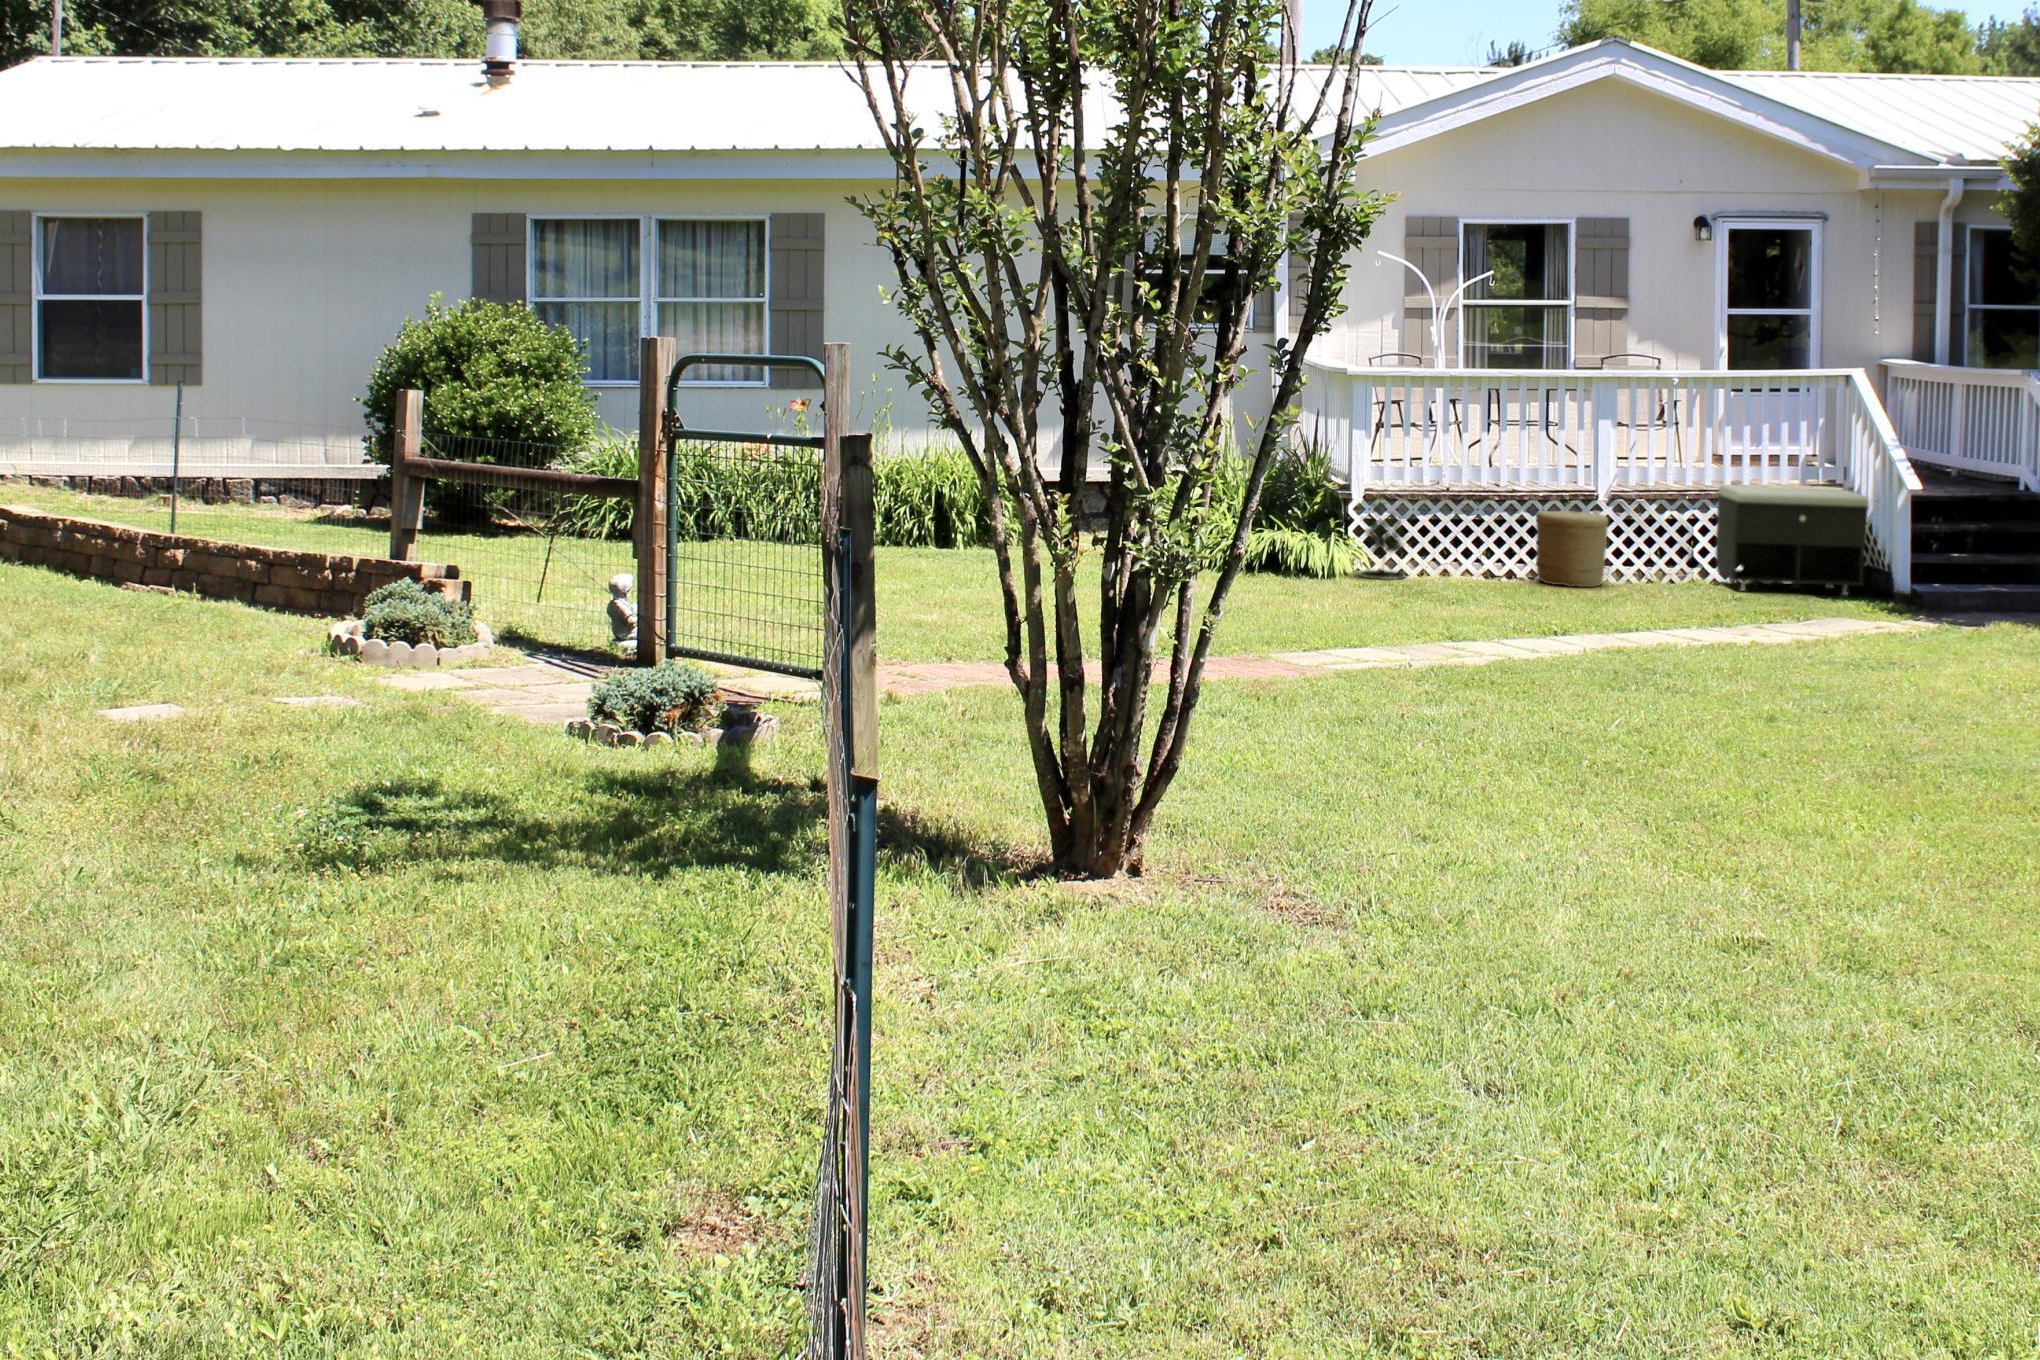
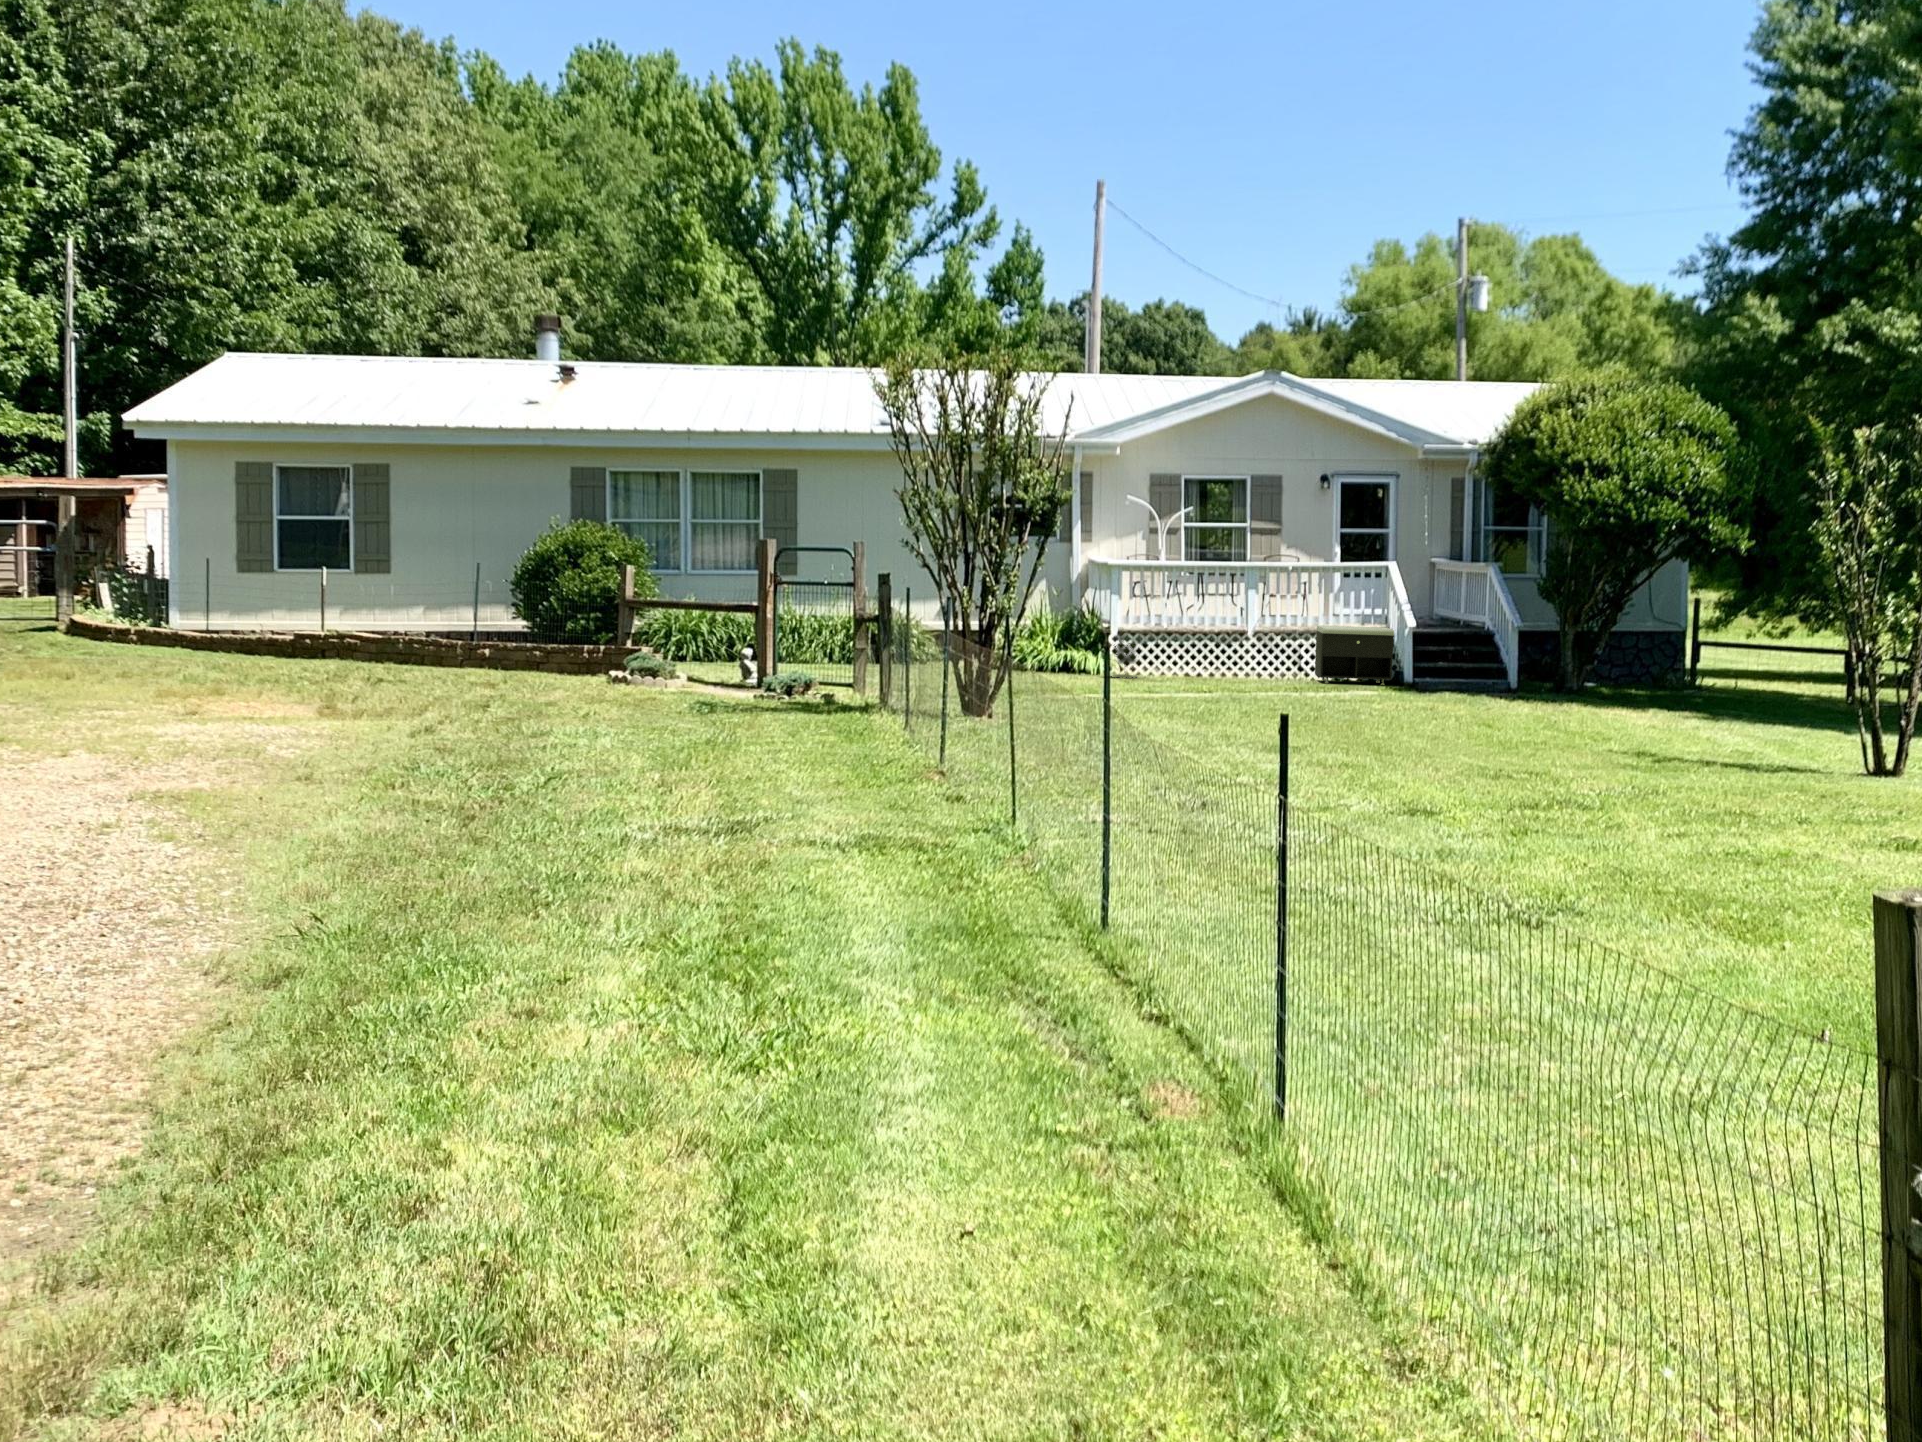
basket: present [1536,511,1608,587] -> none [1212,640,1252,681]

